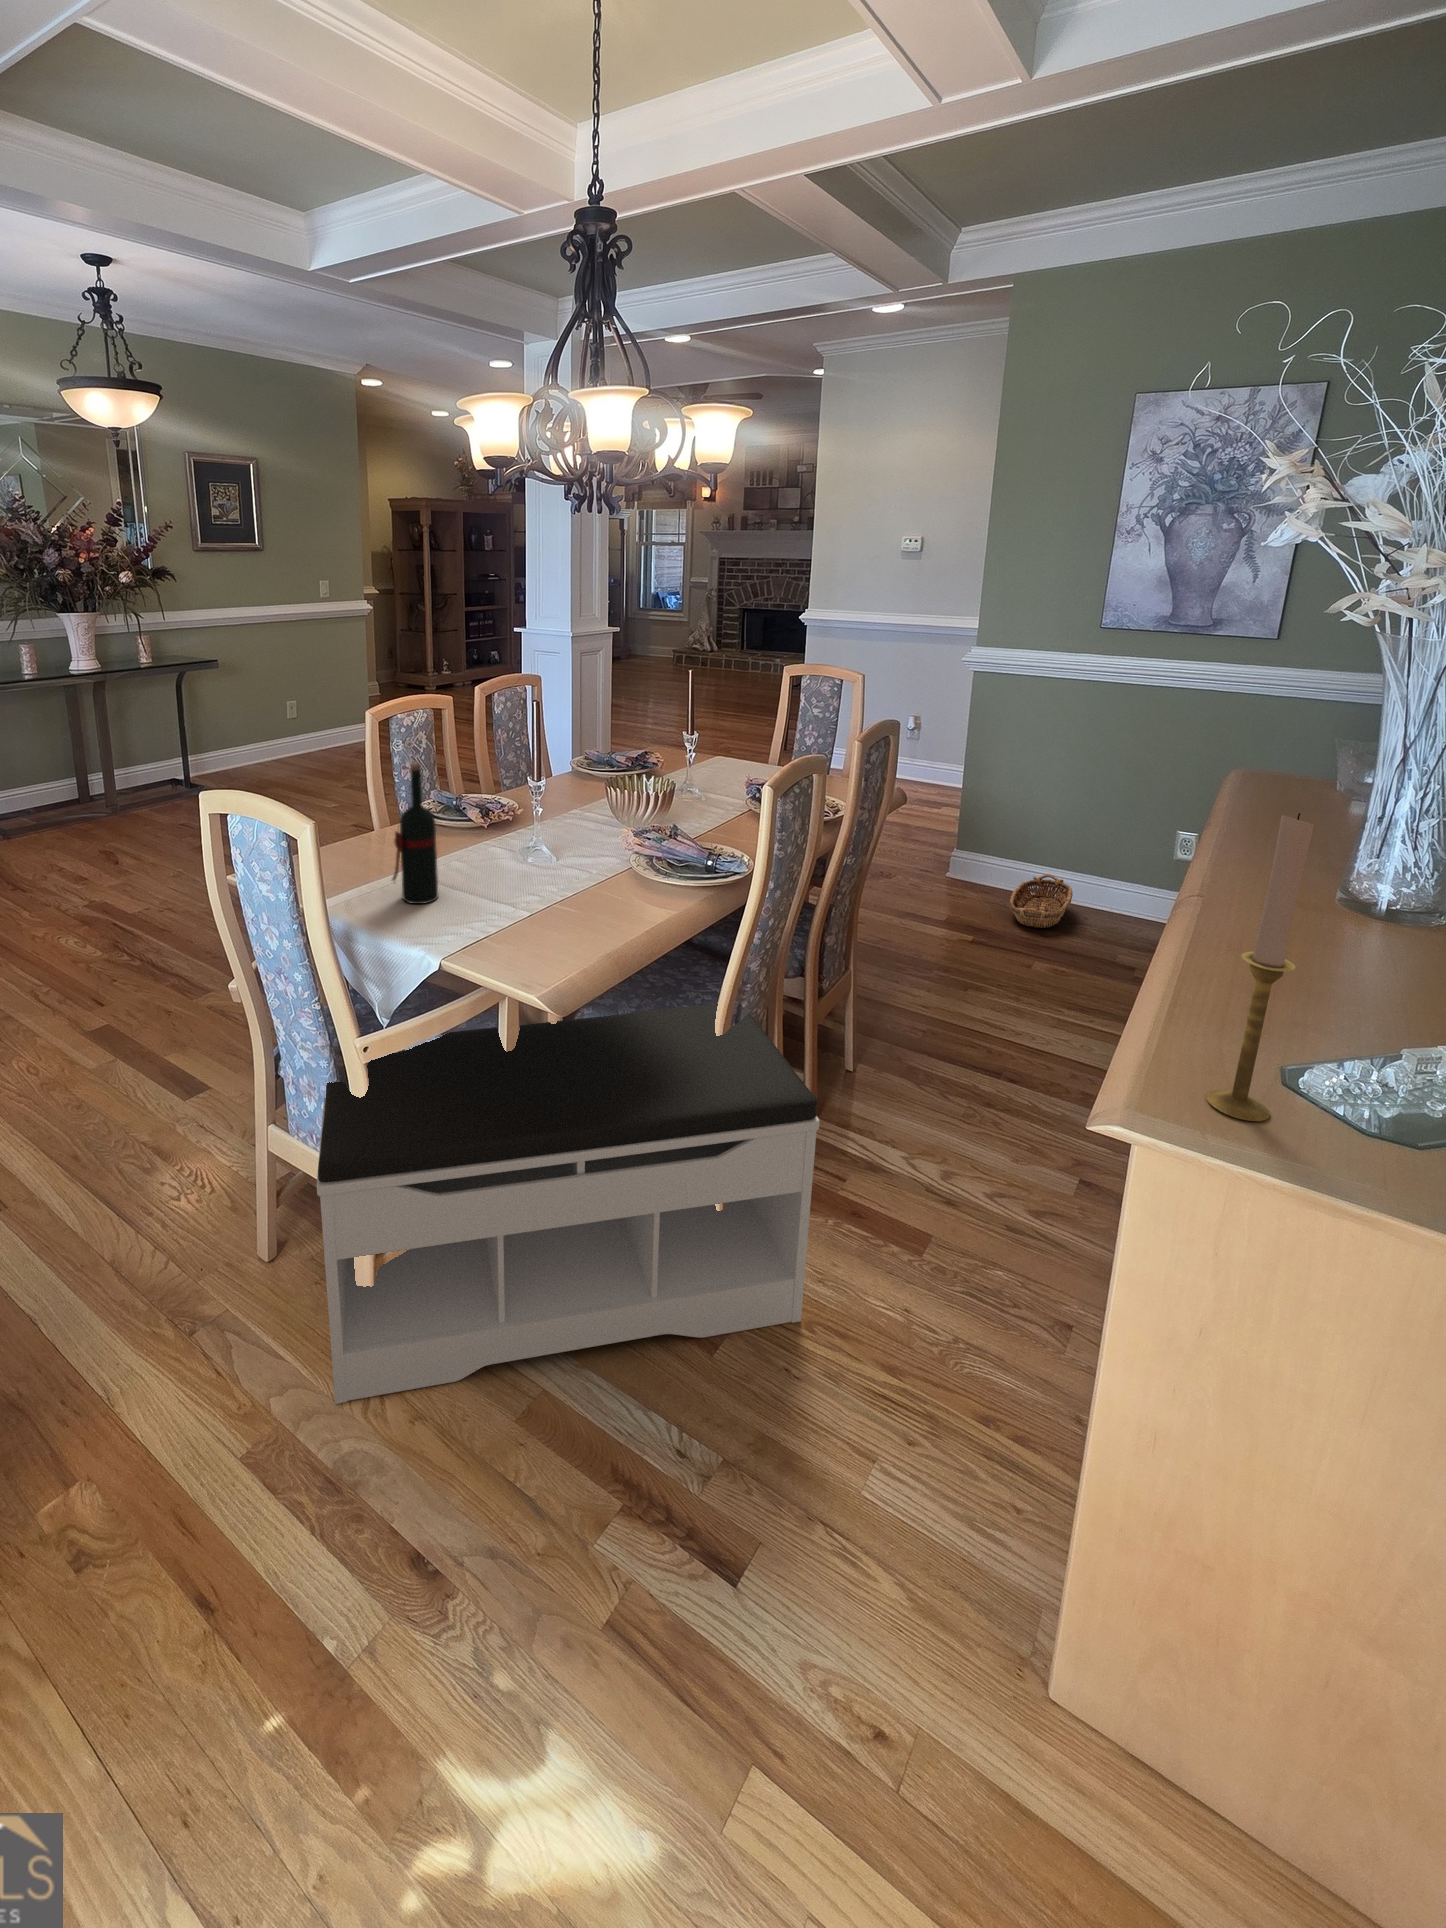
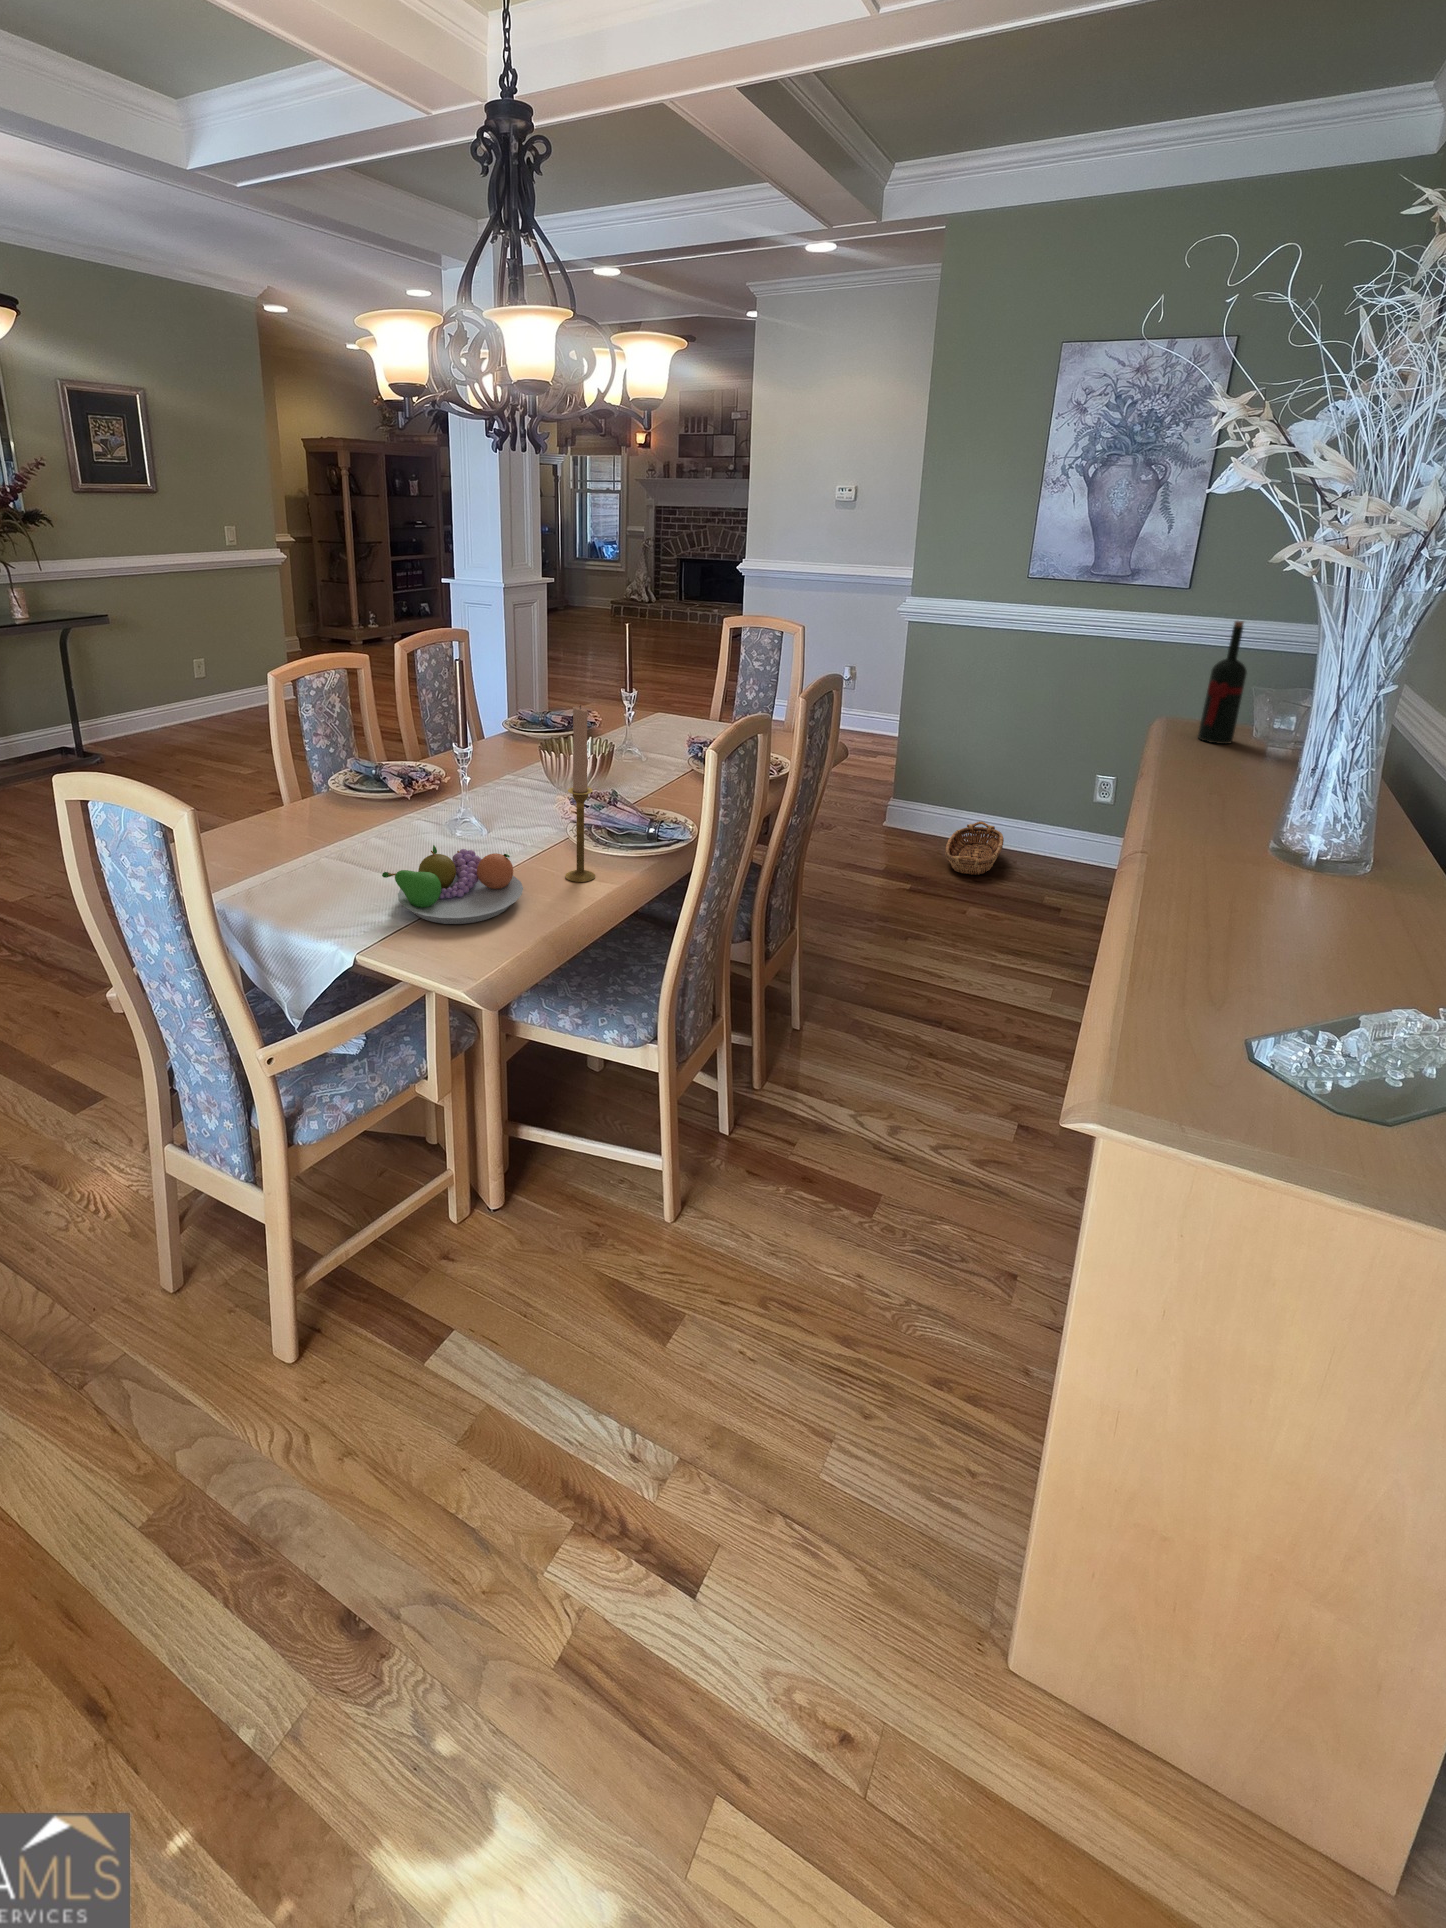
wine bottle: present [393,763,438,904] -> present [1197,621,1247,744]
candlestick: present [1207,813,1314,1121] -> present [565,706,595,882]
fruit bowl: none [464,868,589,940] -> present [382,845,523,924]
bench: present [317,1004,819,1404] -> none [216,975,772,1450]

